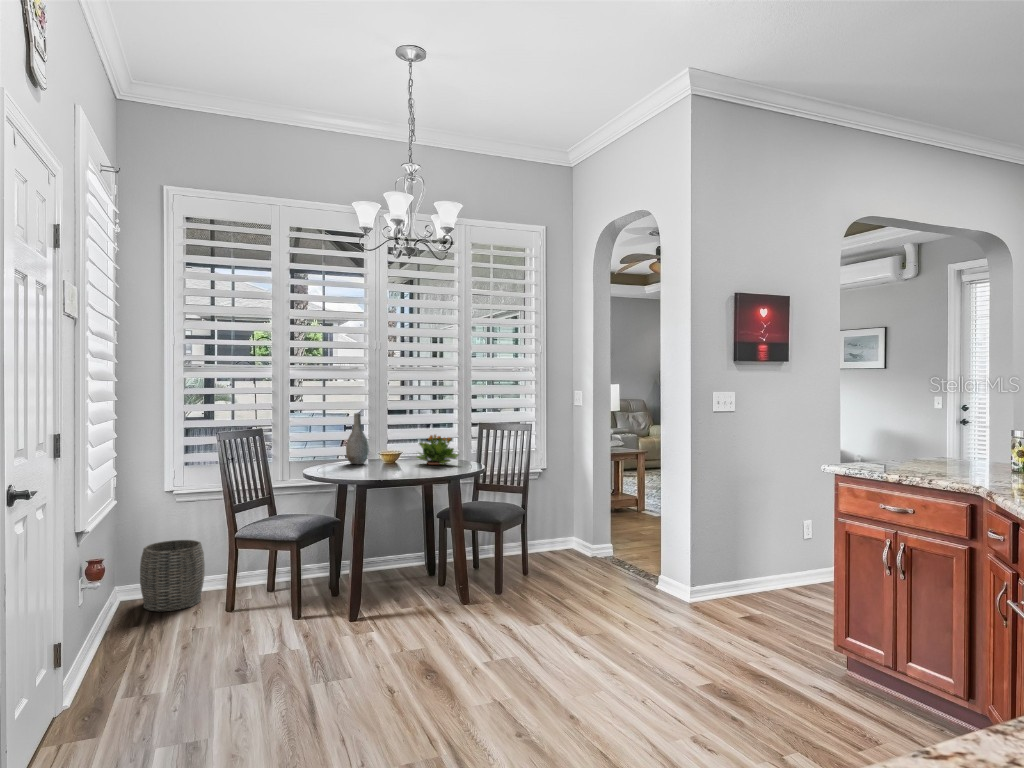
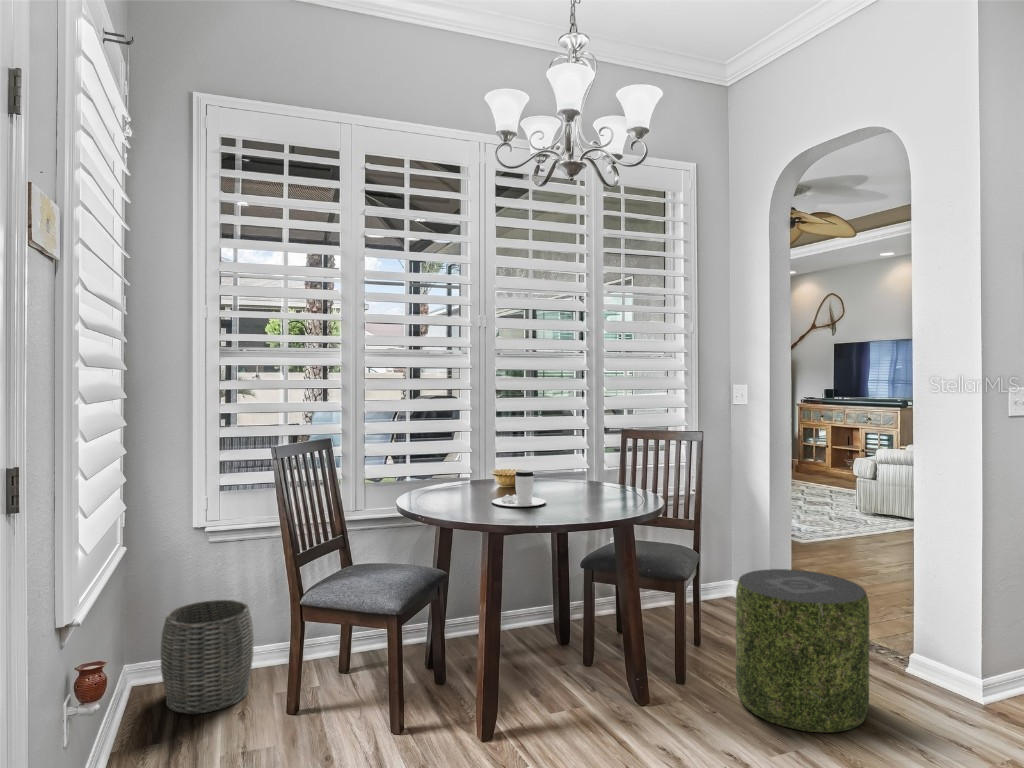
vase: present [346,413,369,464] -> none [453,416,485,491]
potted flower: present [417,435,459,465] -> none [551,447,616,492]
coffee cup: none [366,449,403,472] -> present [492,470,546,507]
pouf: none [531,517,613,616] -> present [736,569,869,732]

